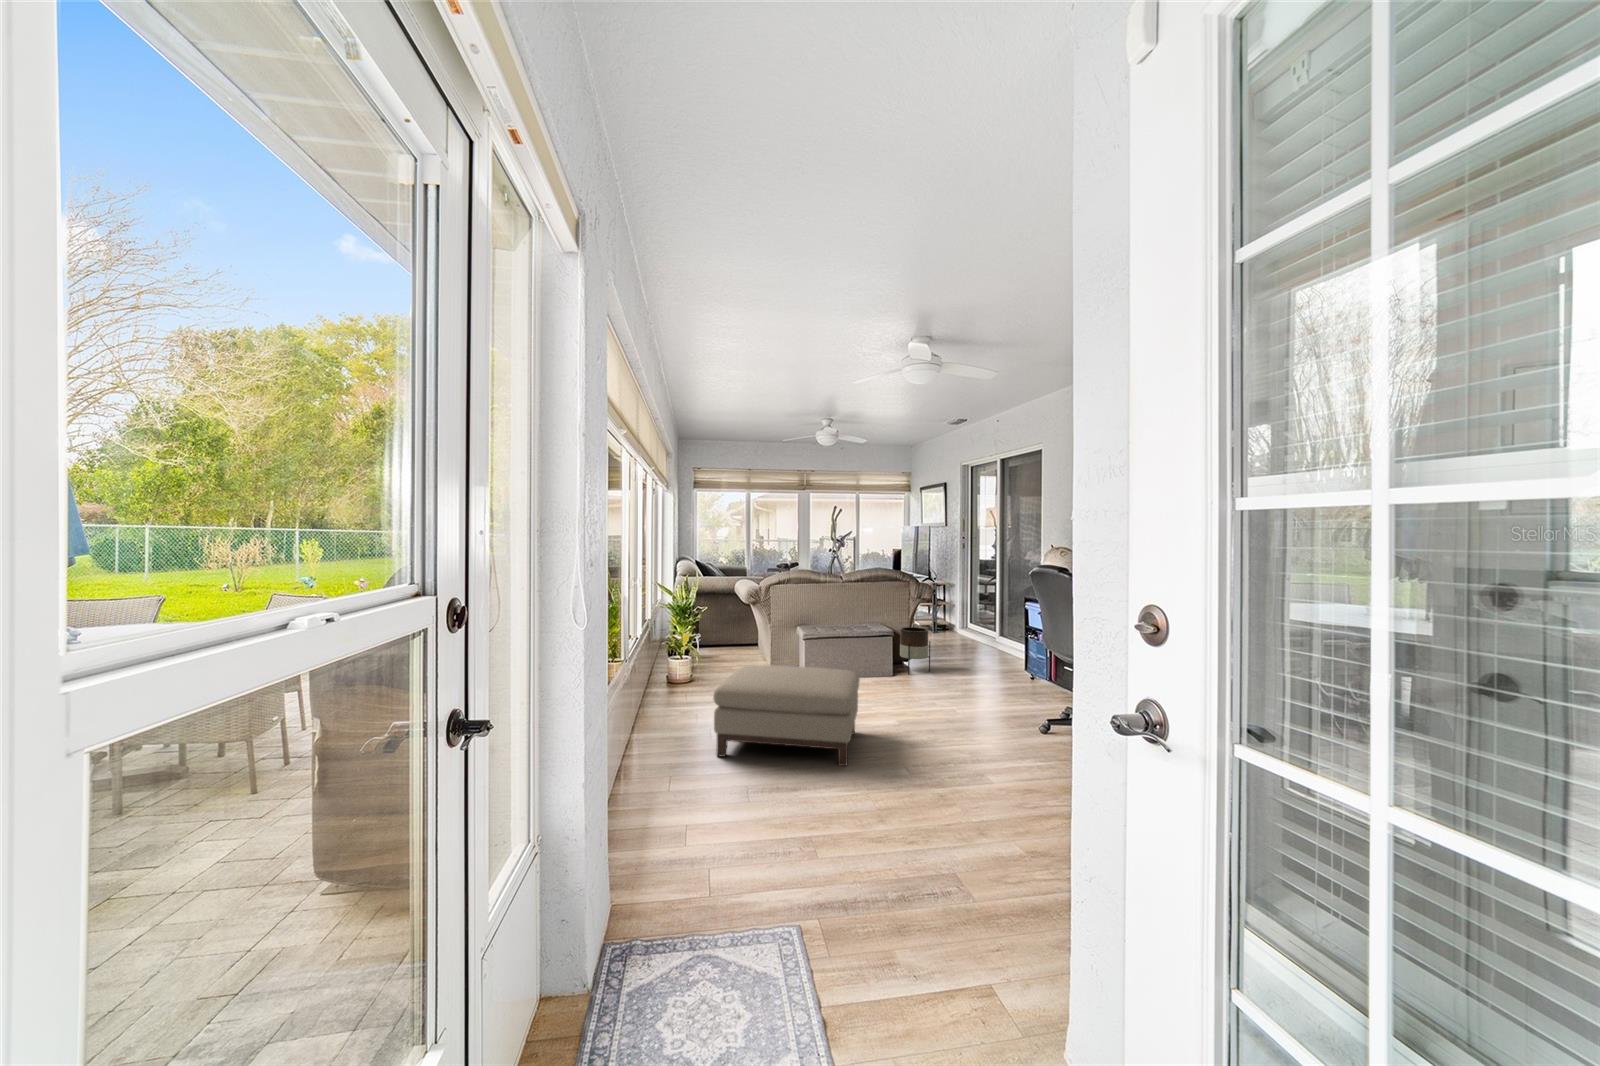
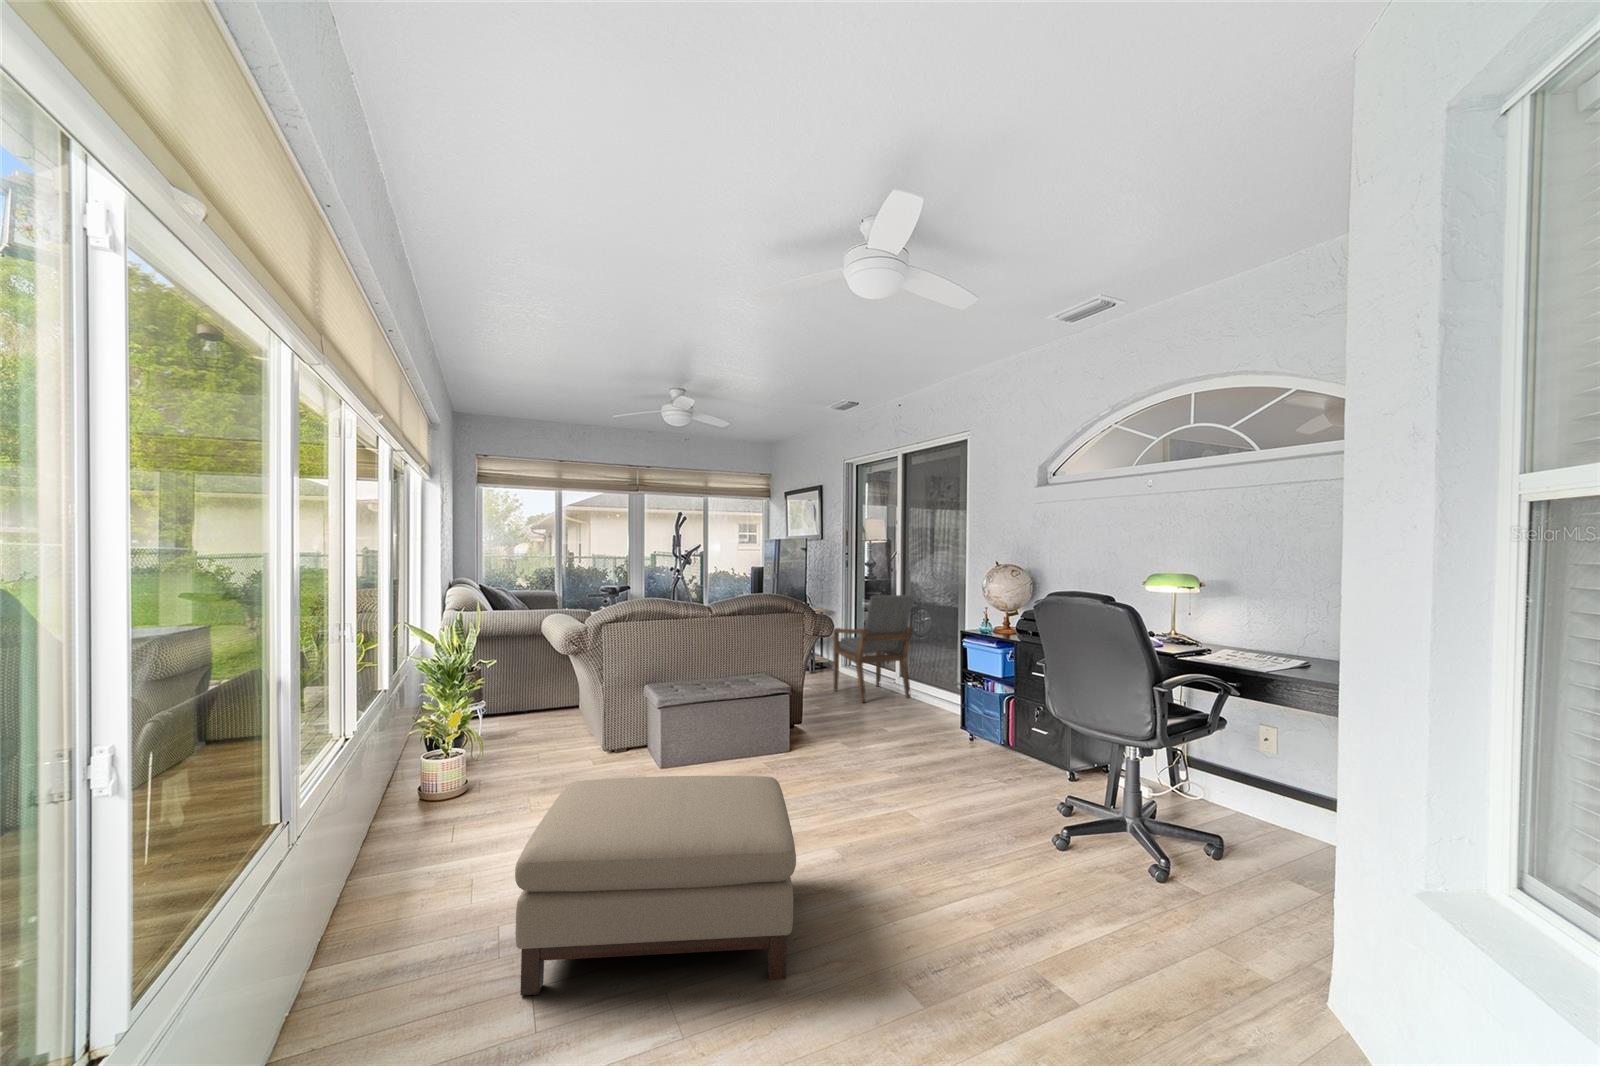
armchair: none [946,571,1008,653] -> present [833,595,913,703]
planter: present [900,627,930,674] -> none [793,676,835,746]

